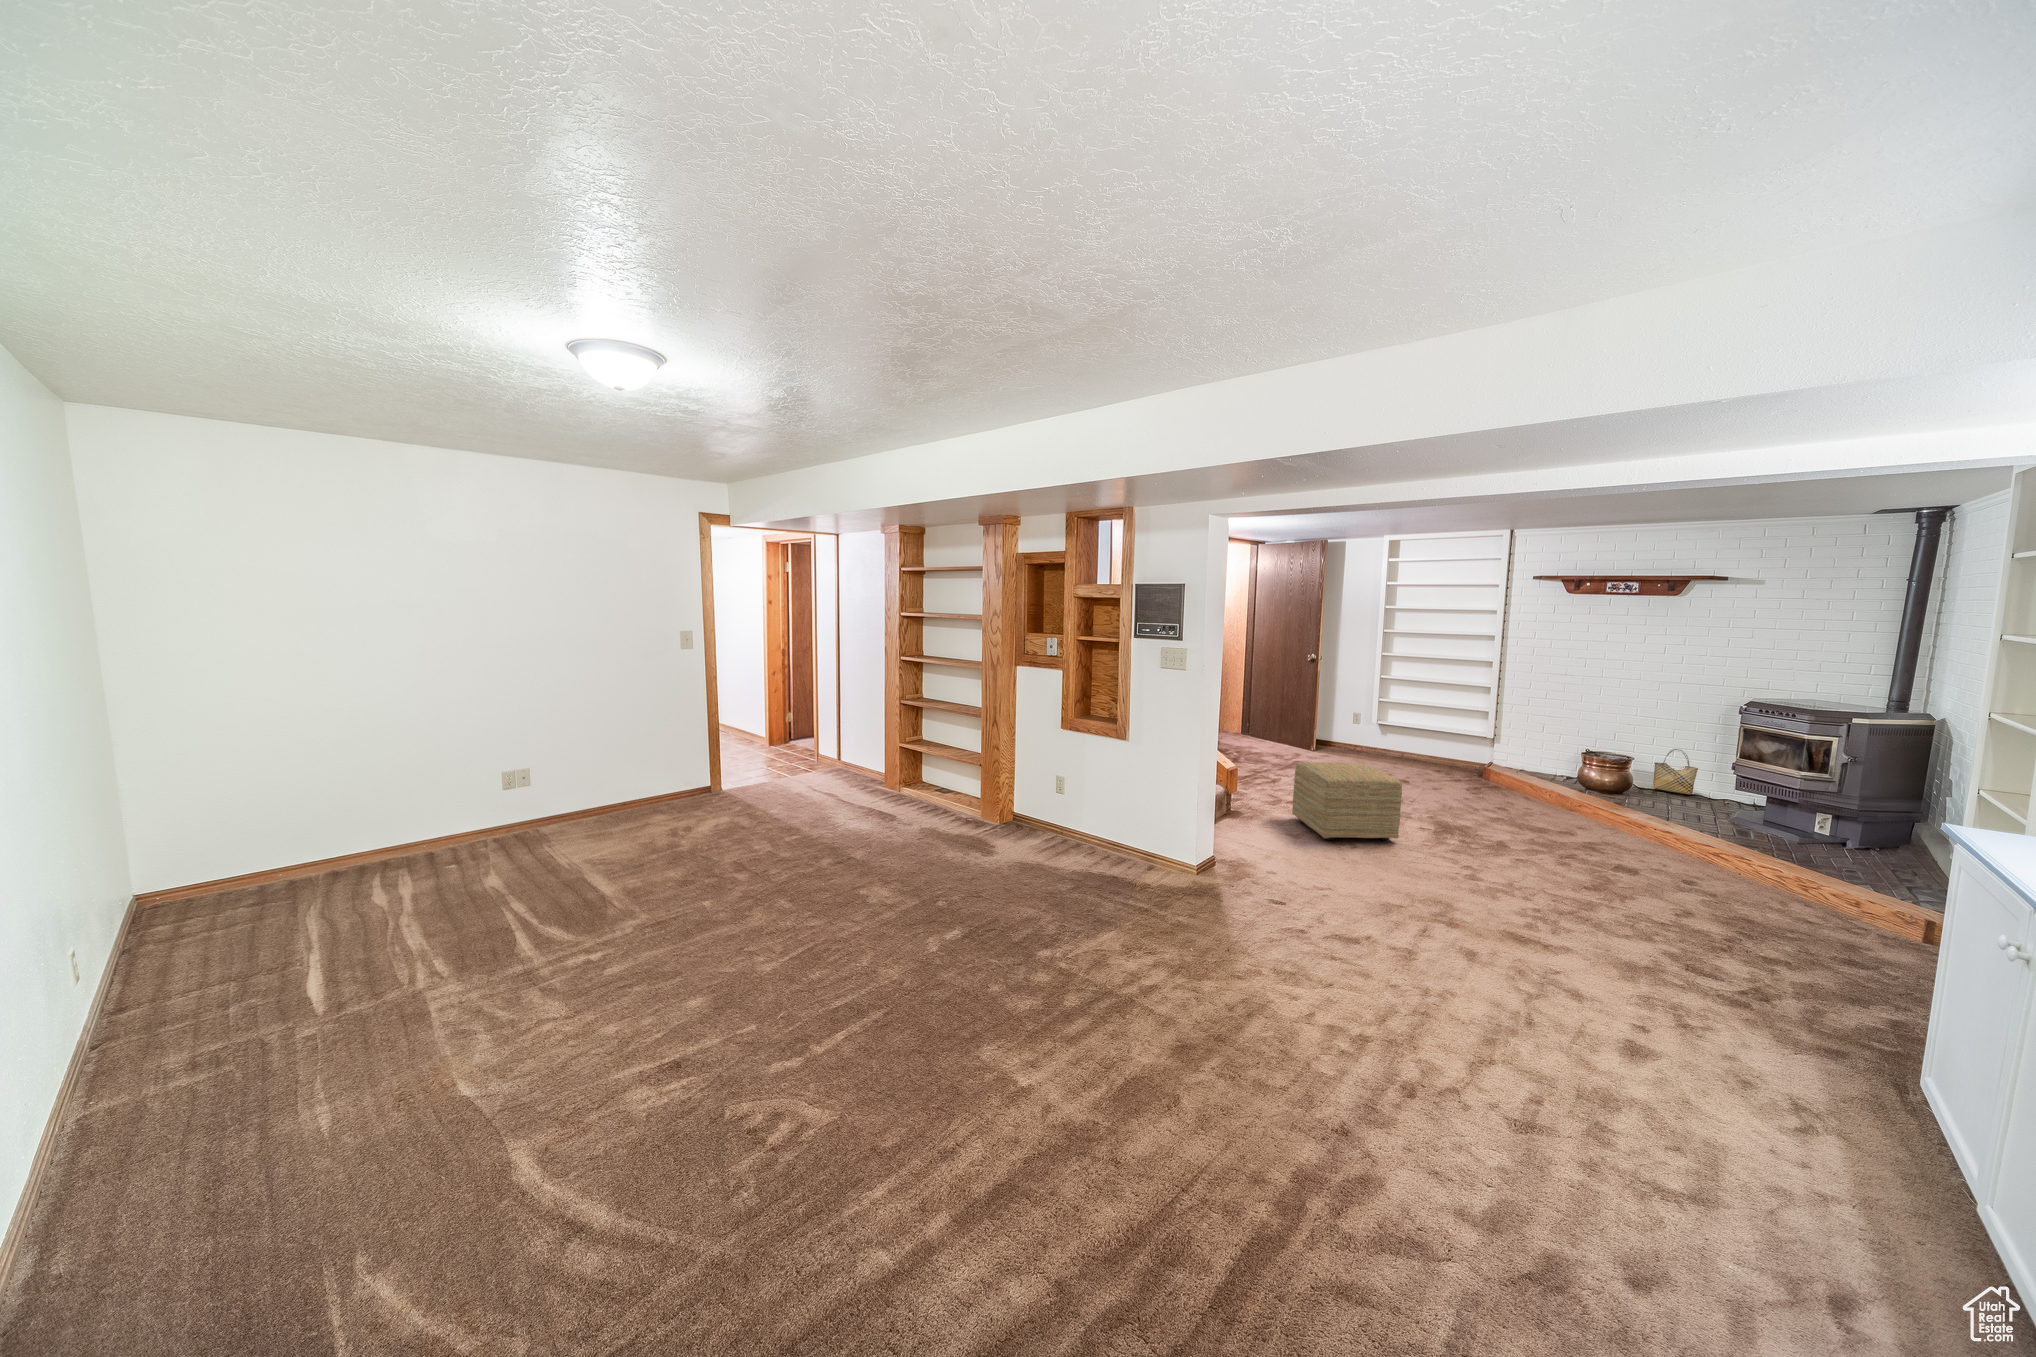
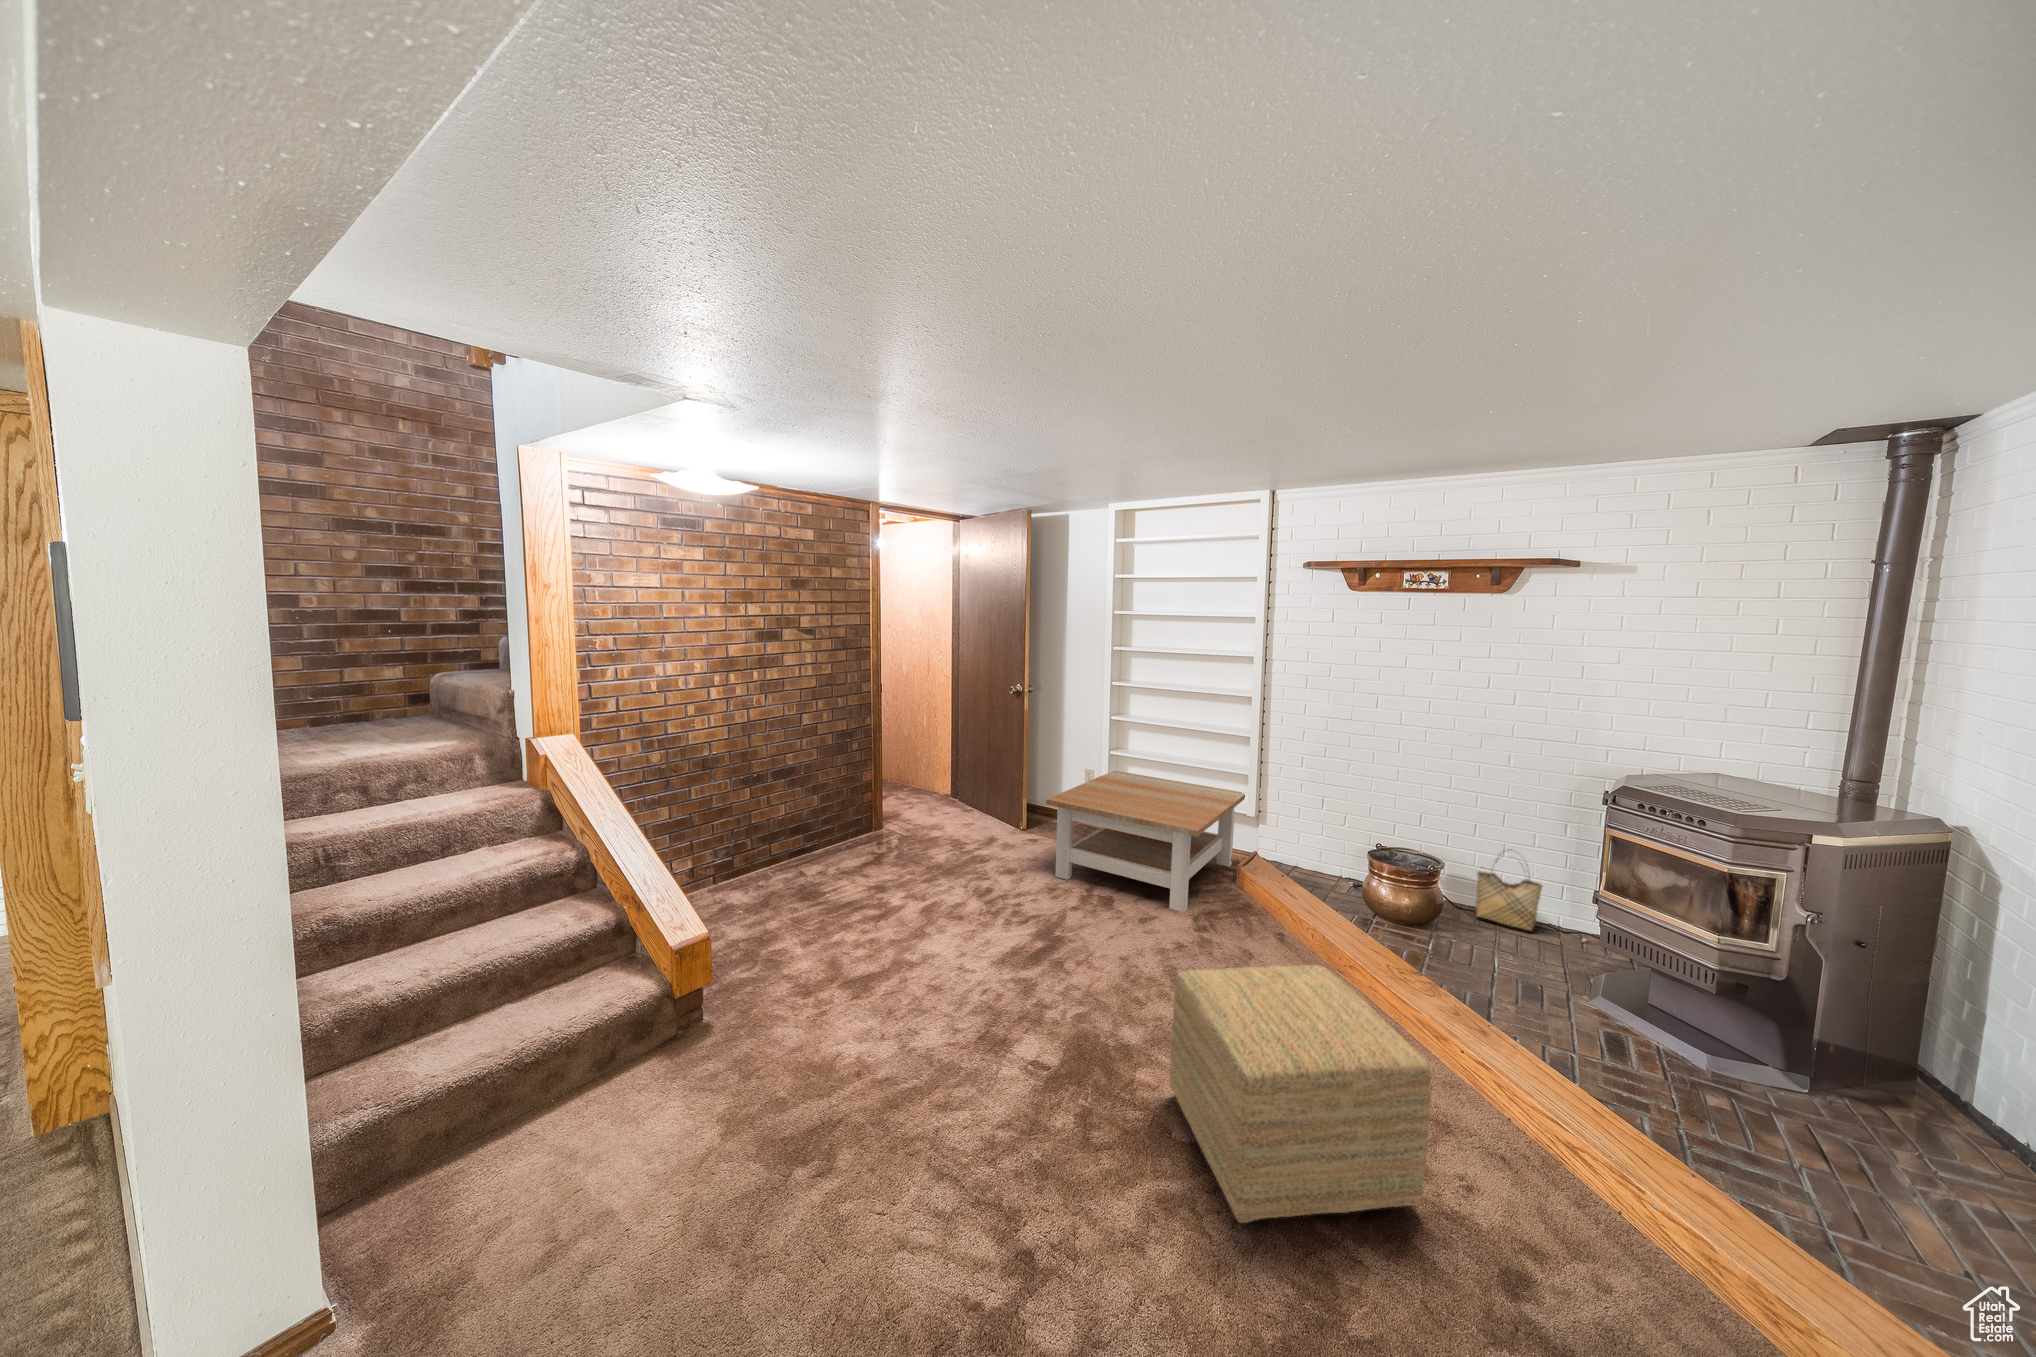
coffee table: none [1359,712,1486,787] -> present [1046,771,1245,912]
ottoman: present [1292,762,1402,841] -> present [1170,965,1431,1223]

